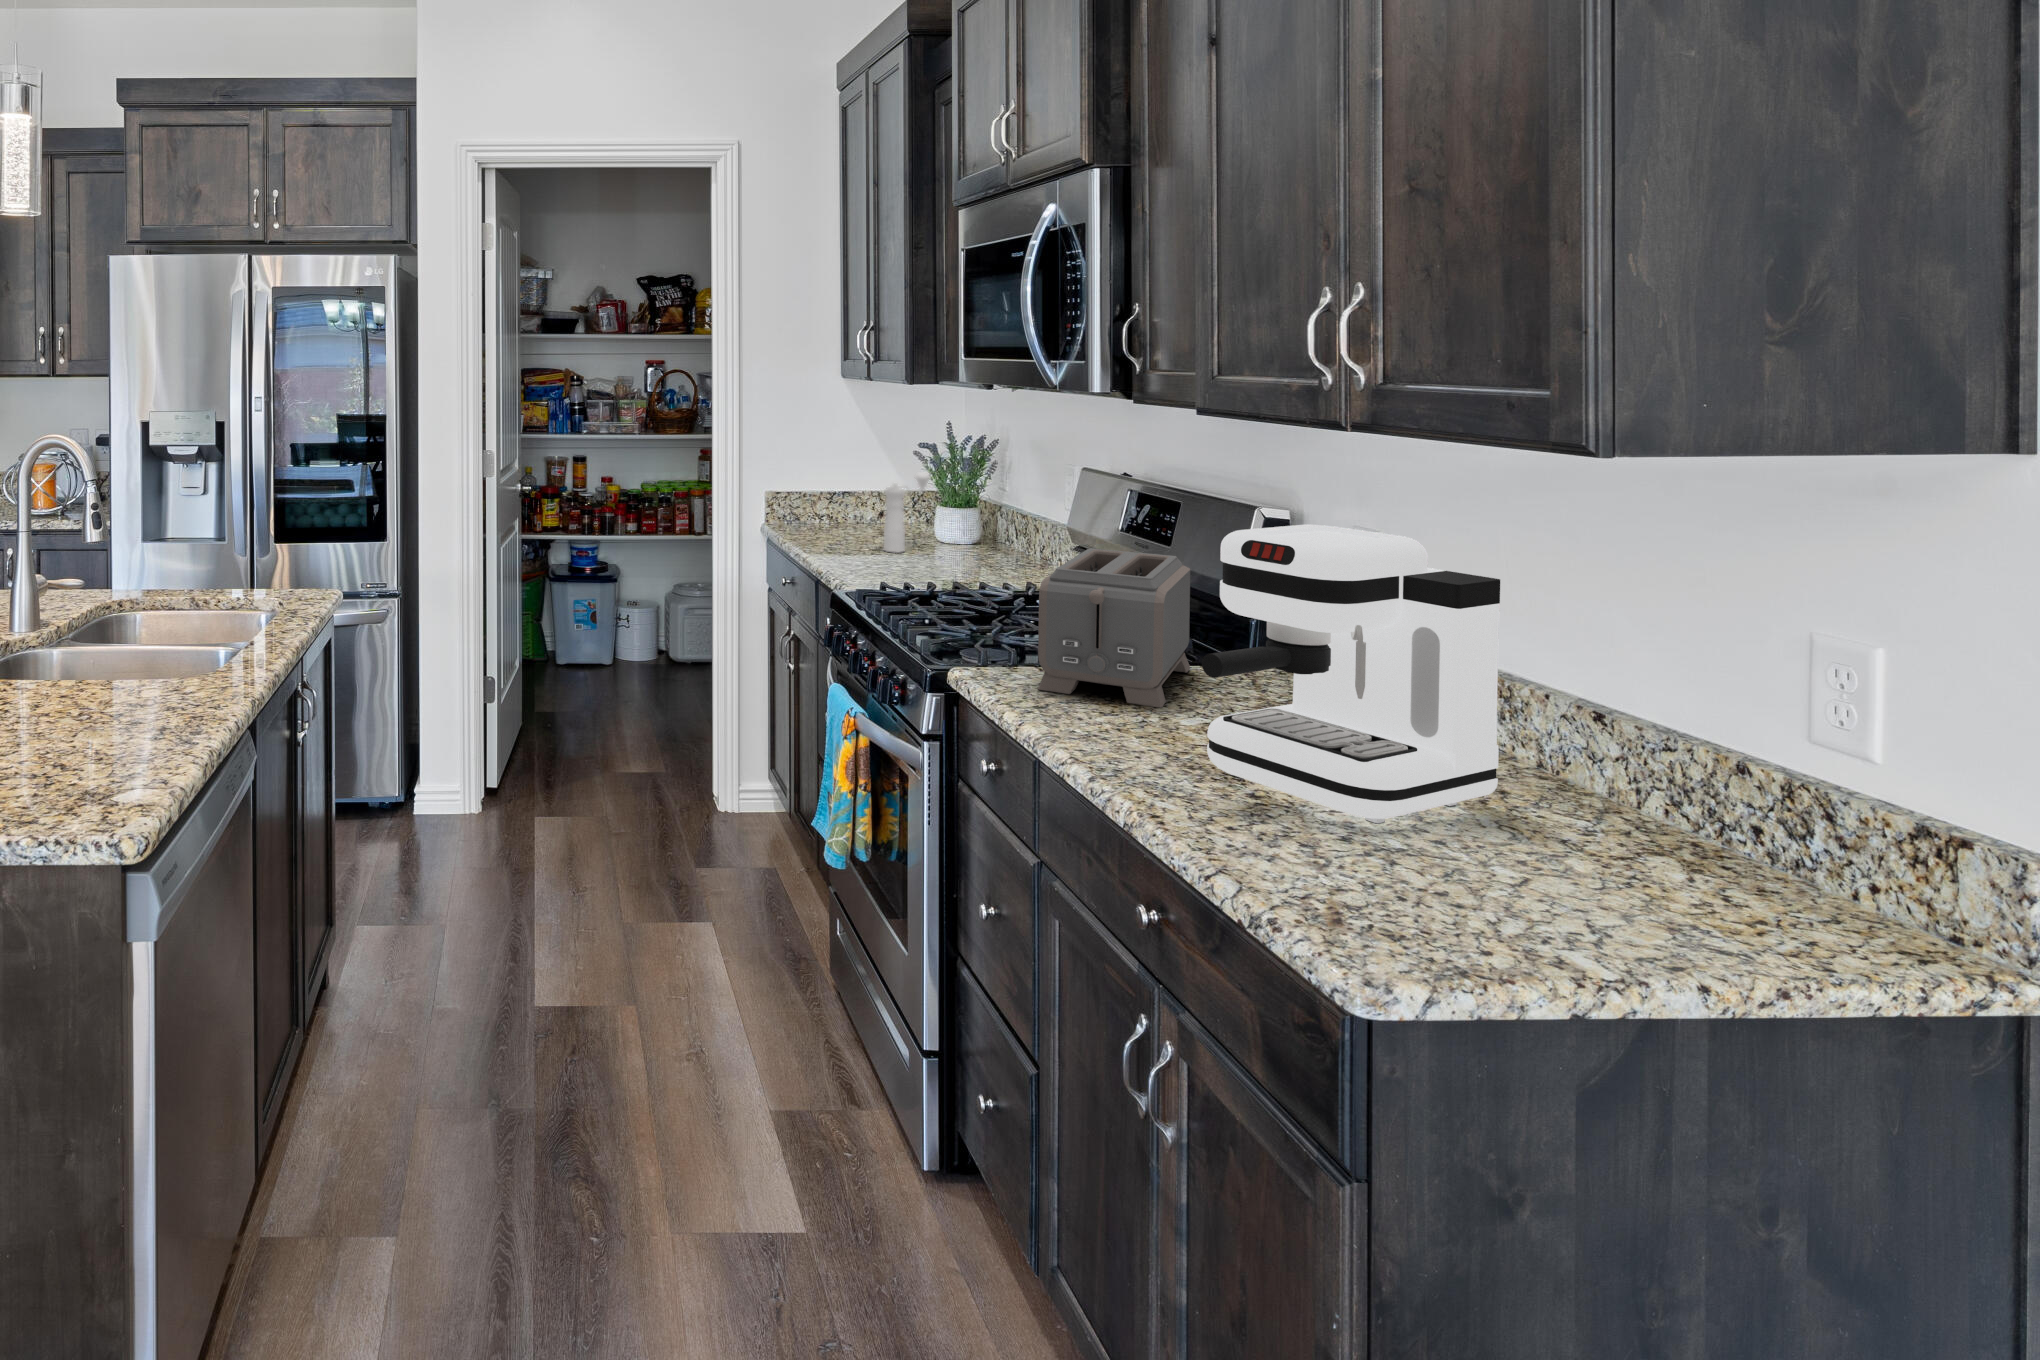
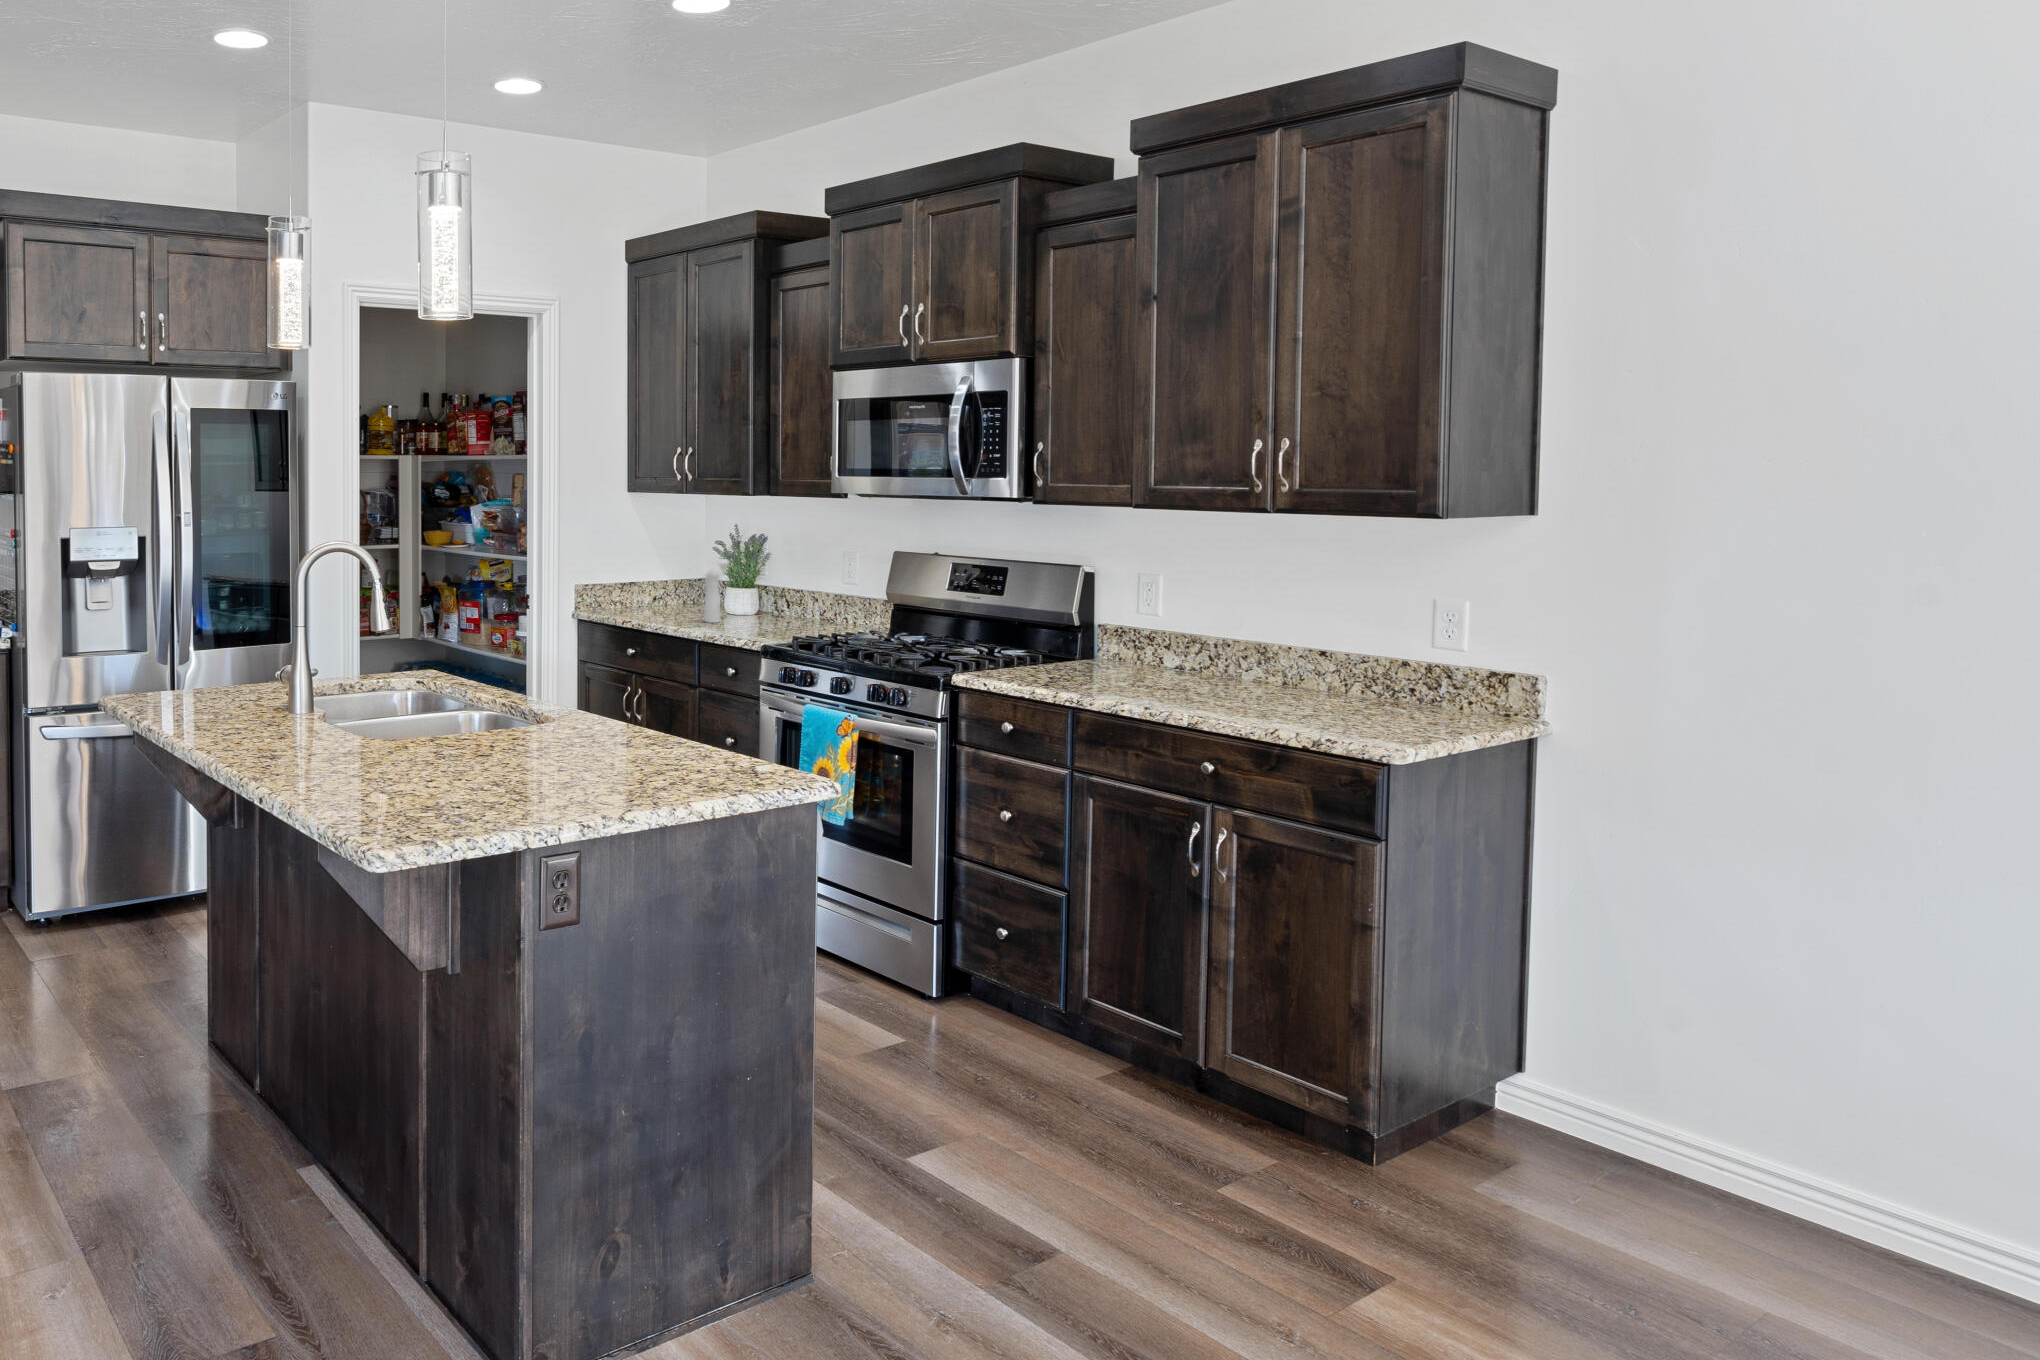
coffee maker: present [1202,525,1500,823] -> none [1175,559,1306,710]
toaster: present [1038,548,1190,708] -> none [986,592,1088,682]

